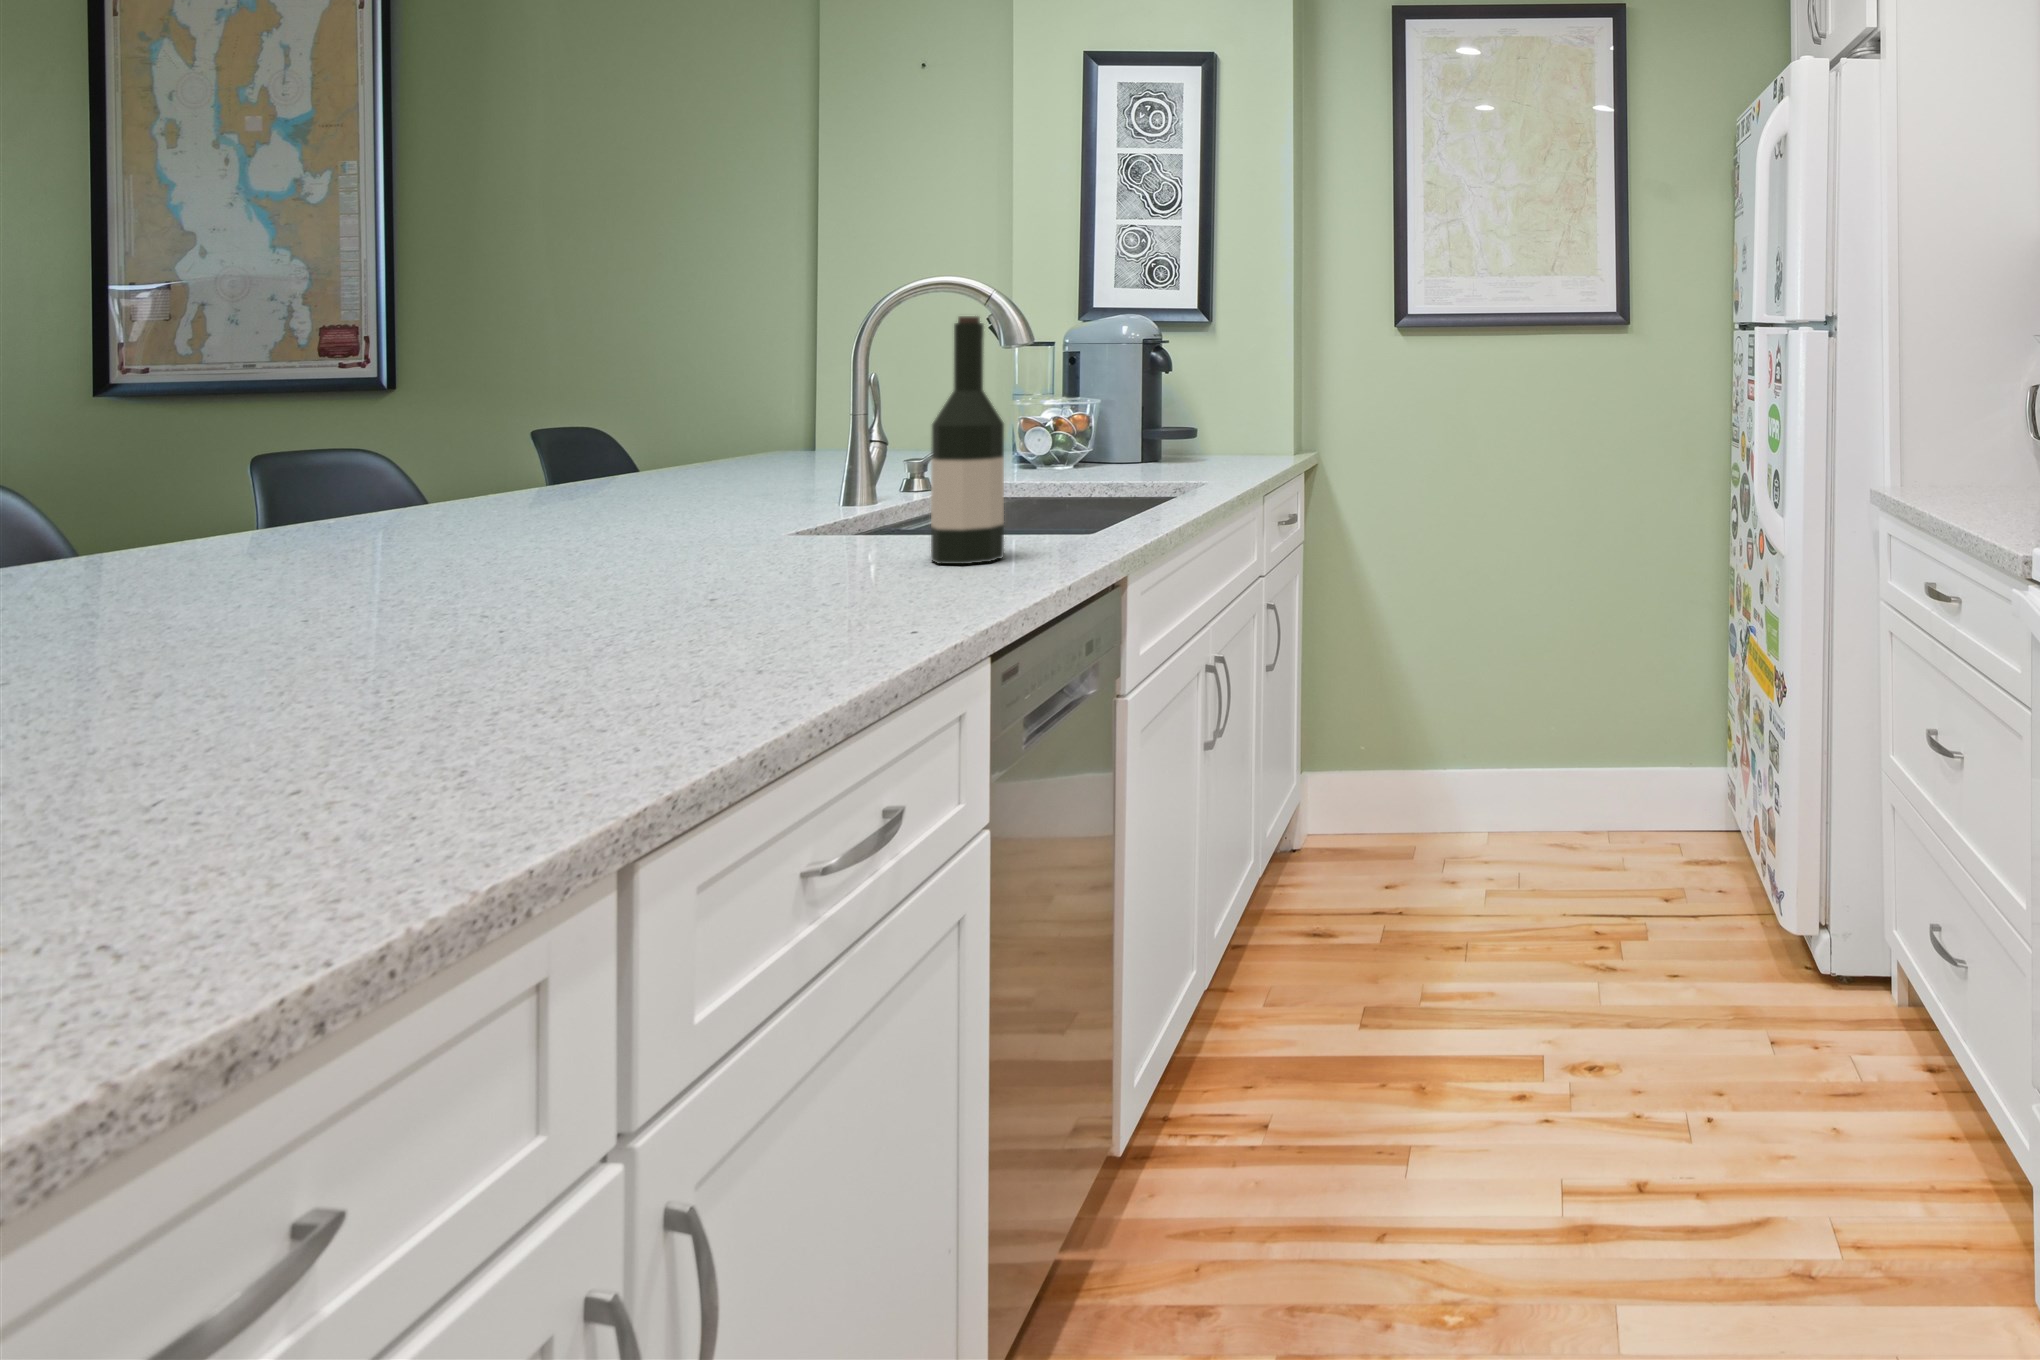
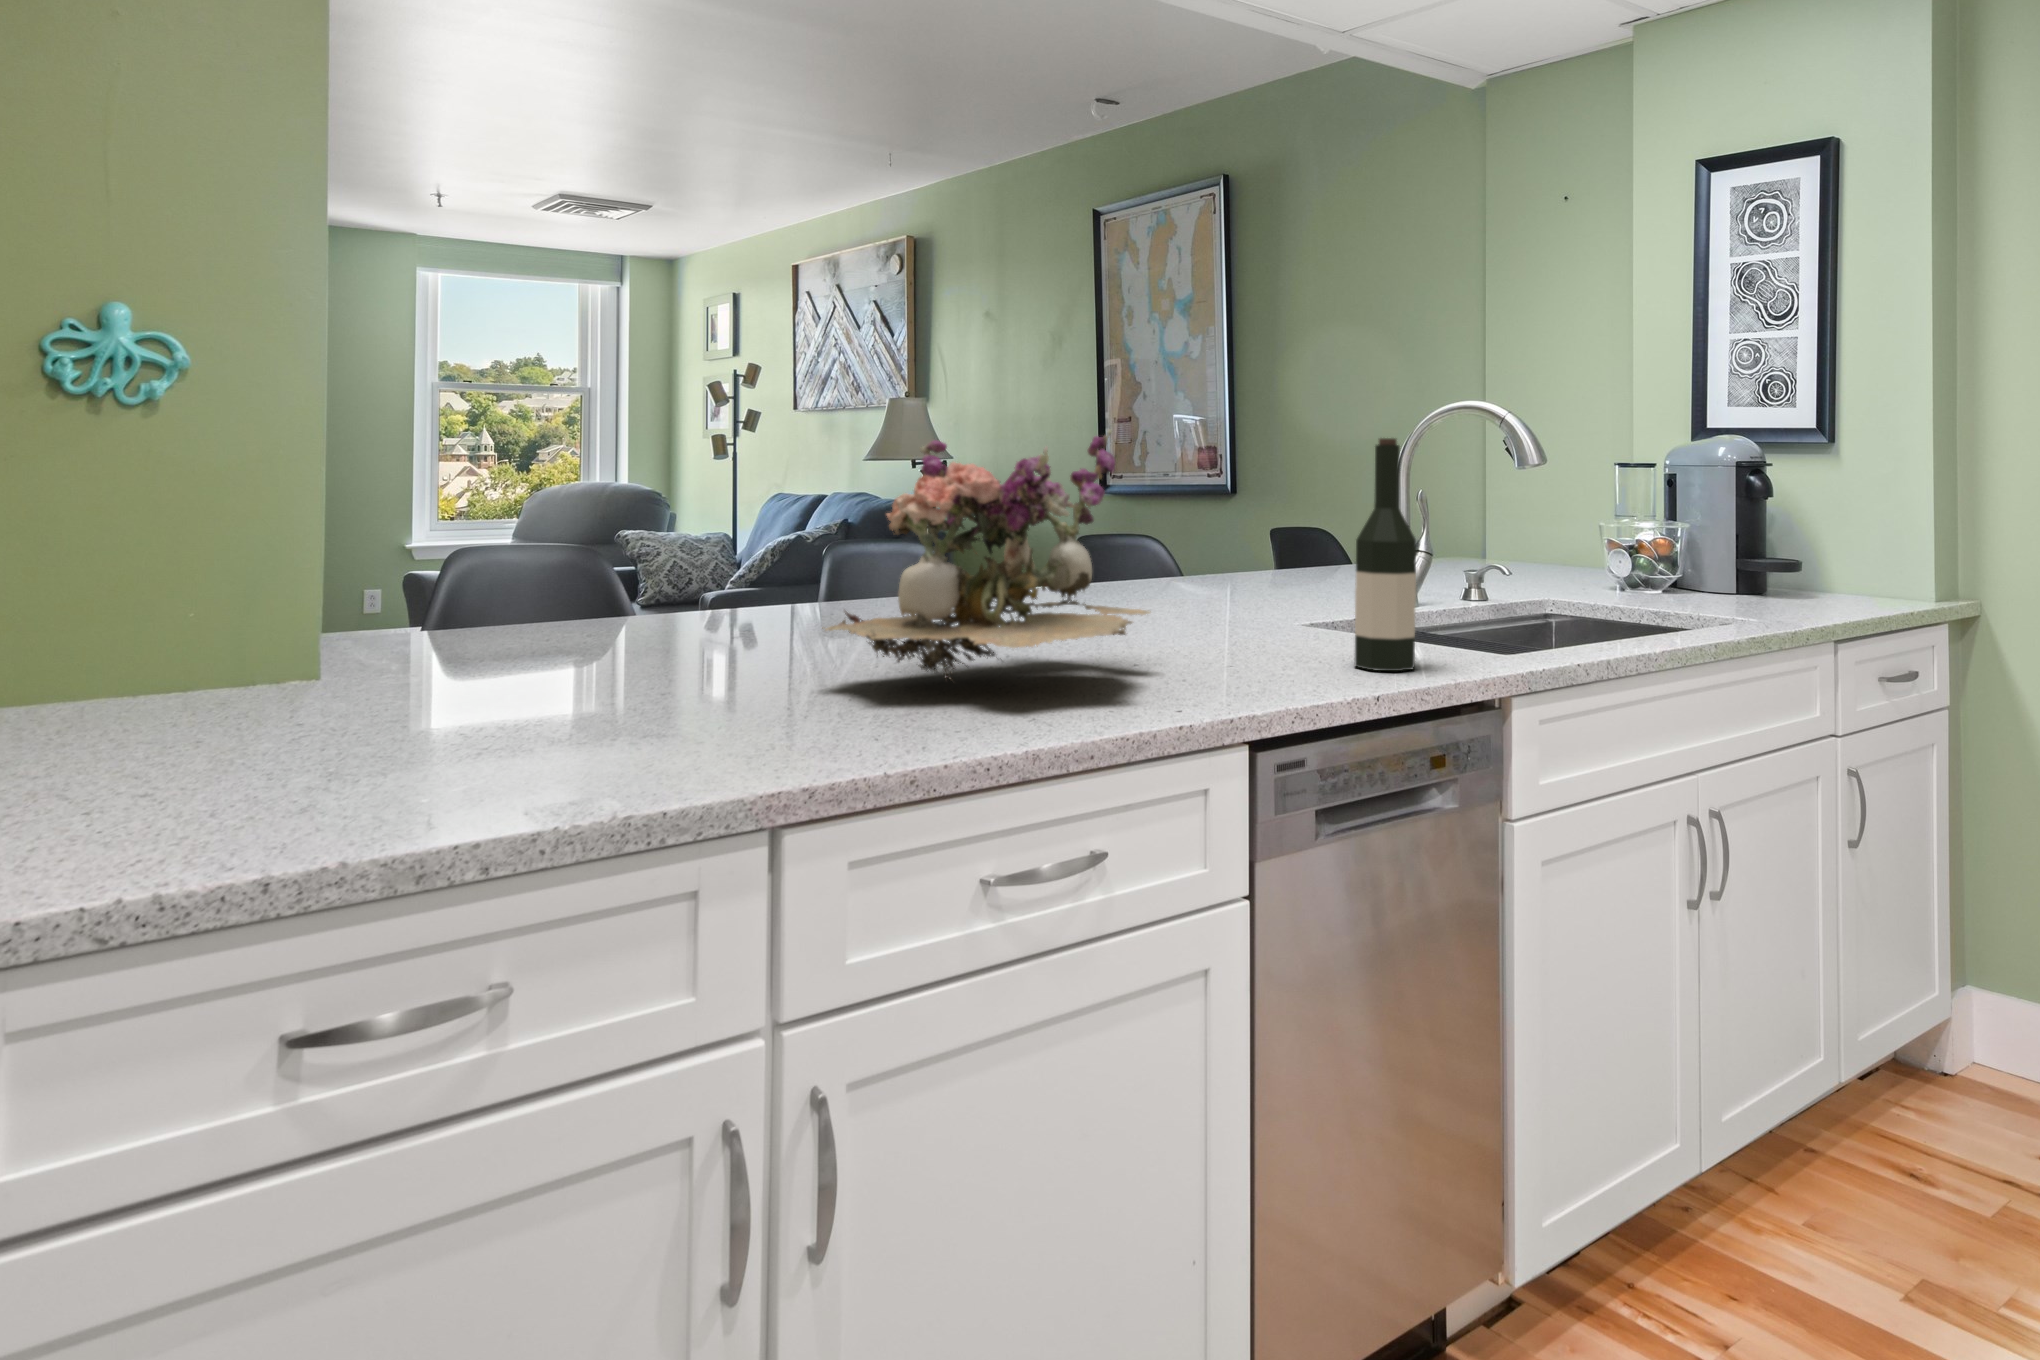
flower arrangement: none [218,301,759,654] -> present [825,430,1150,680]

